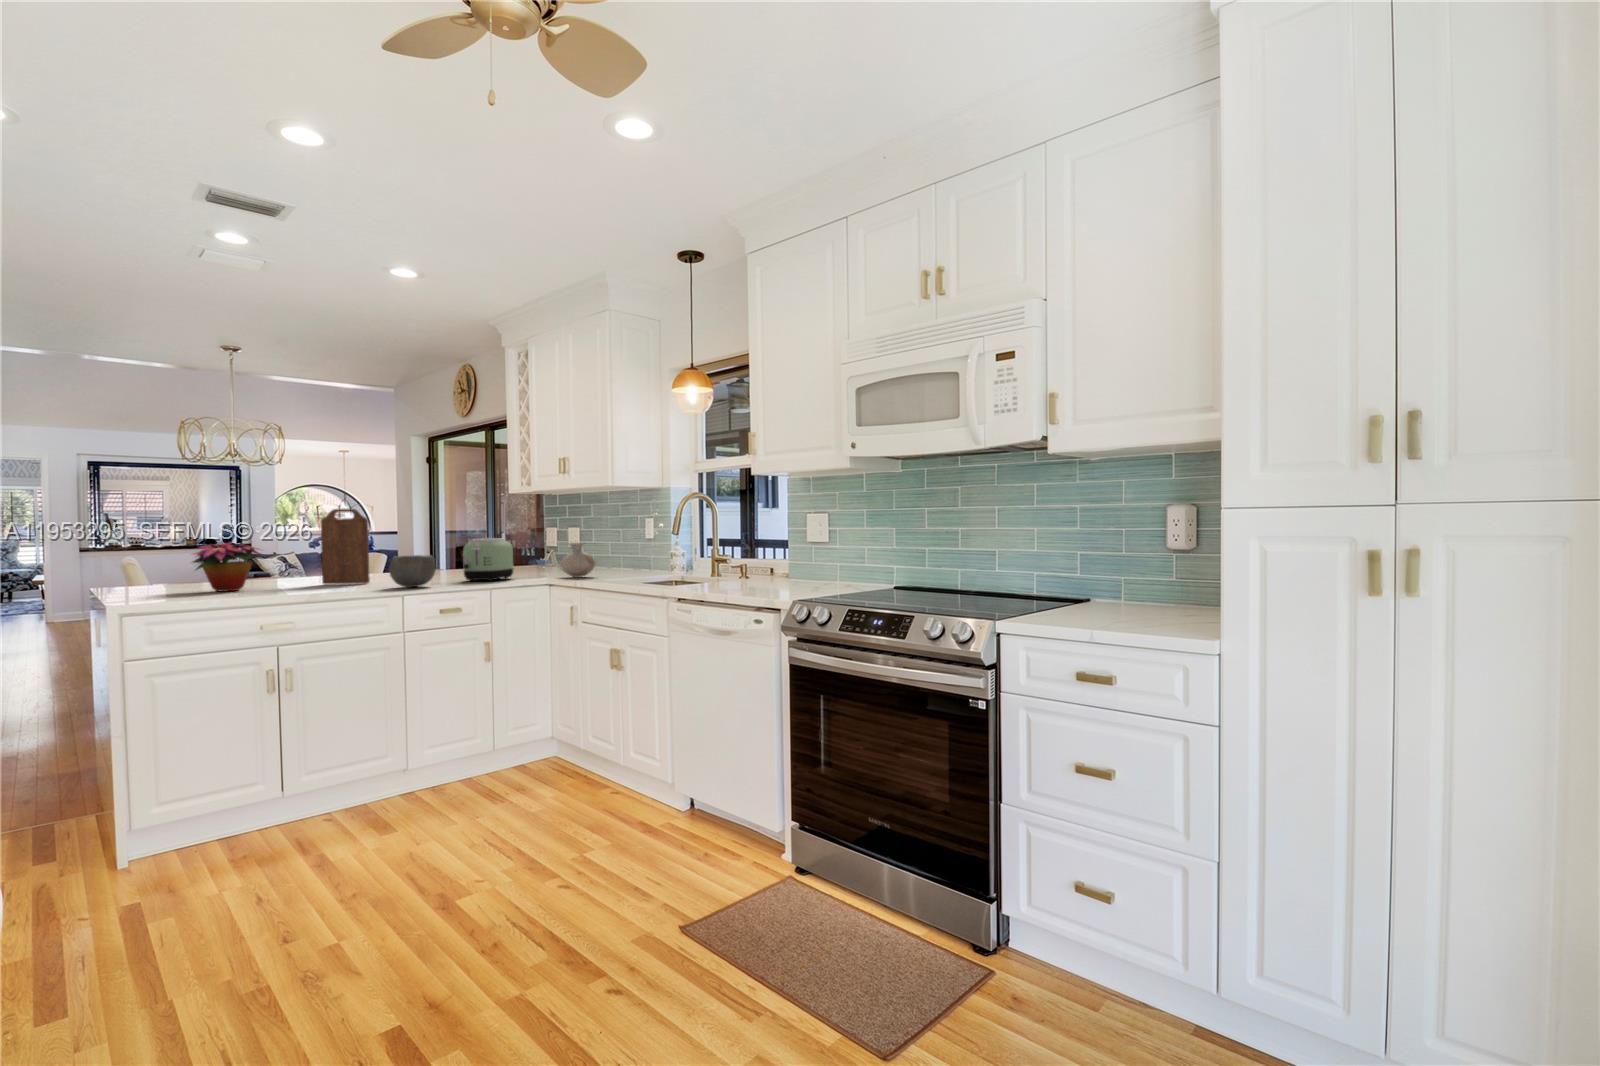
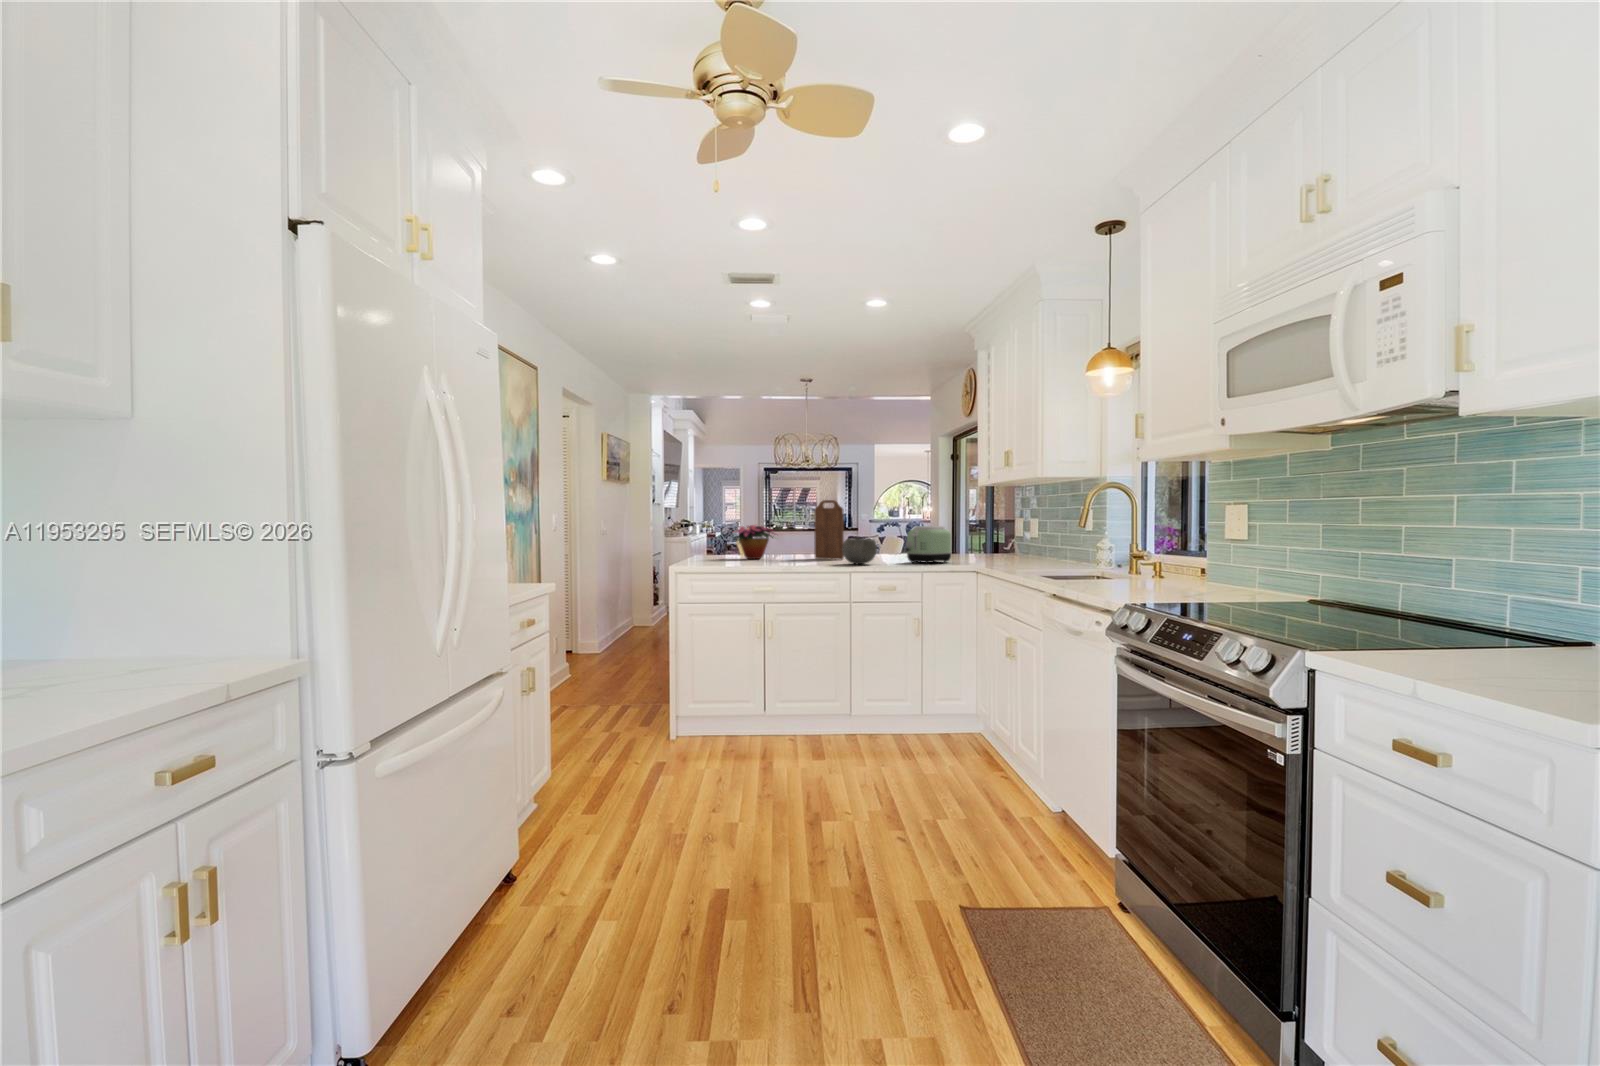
vase: present [559,542,596,577] -> none [990,532,1021,565]

